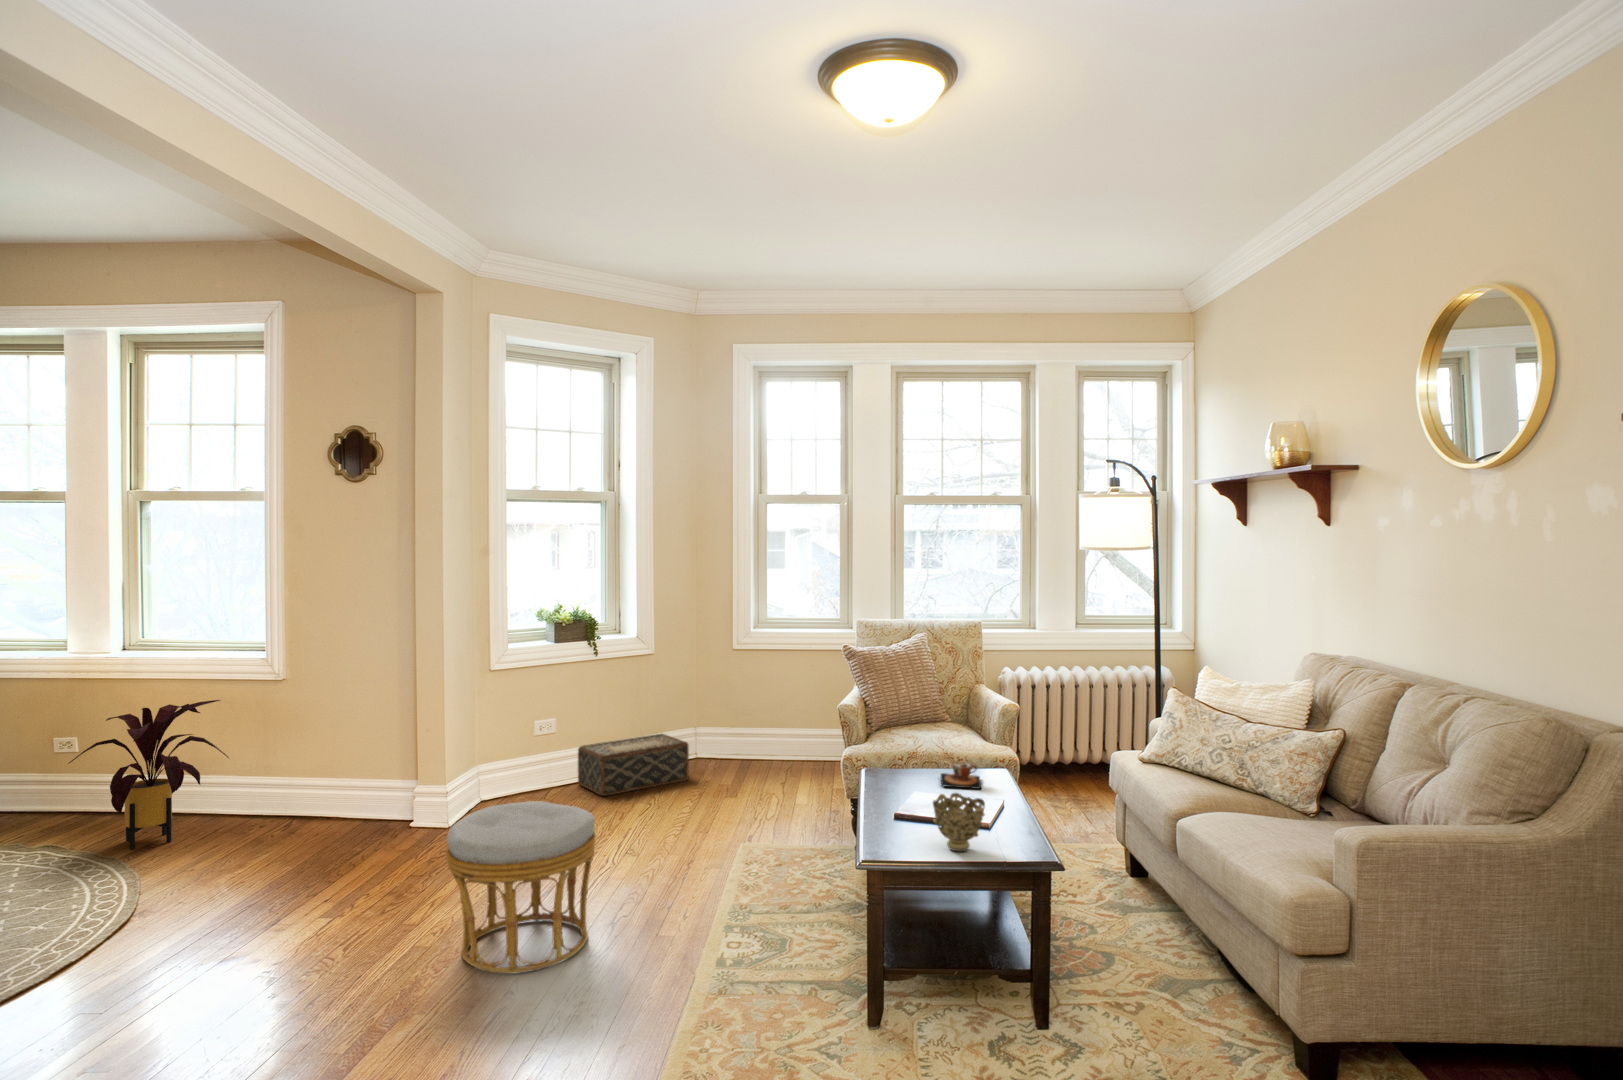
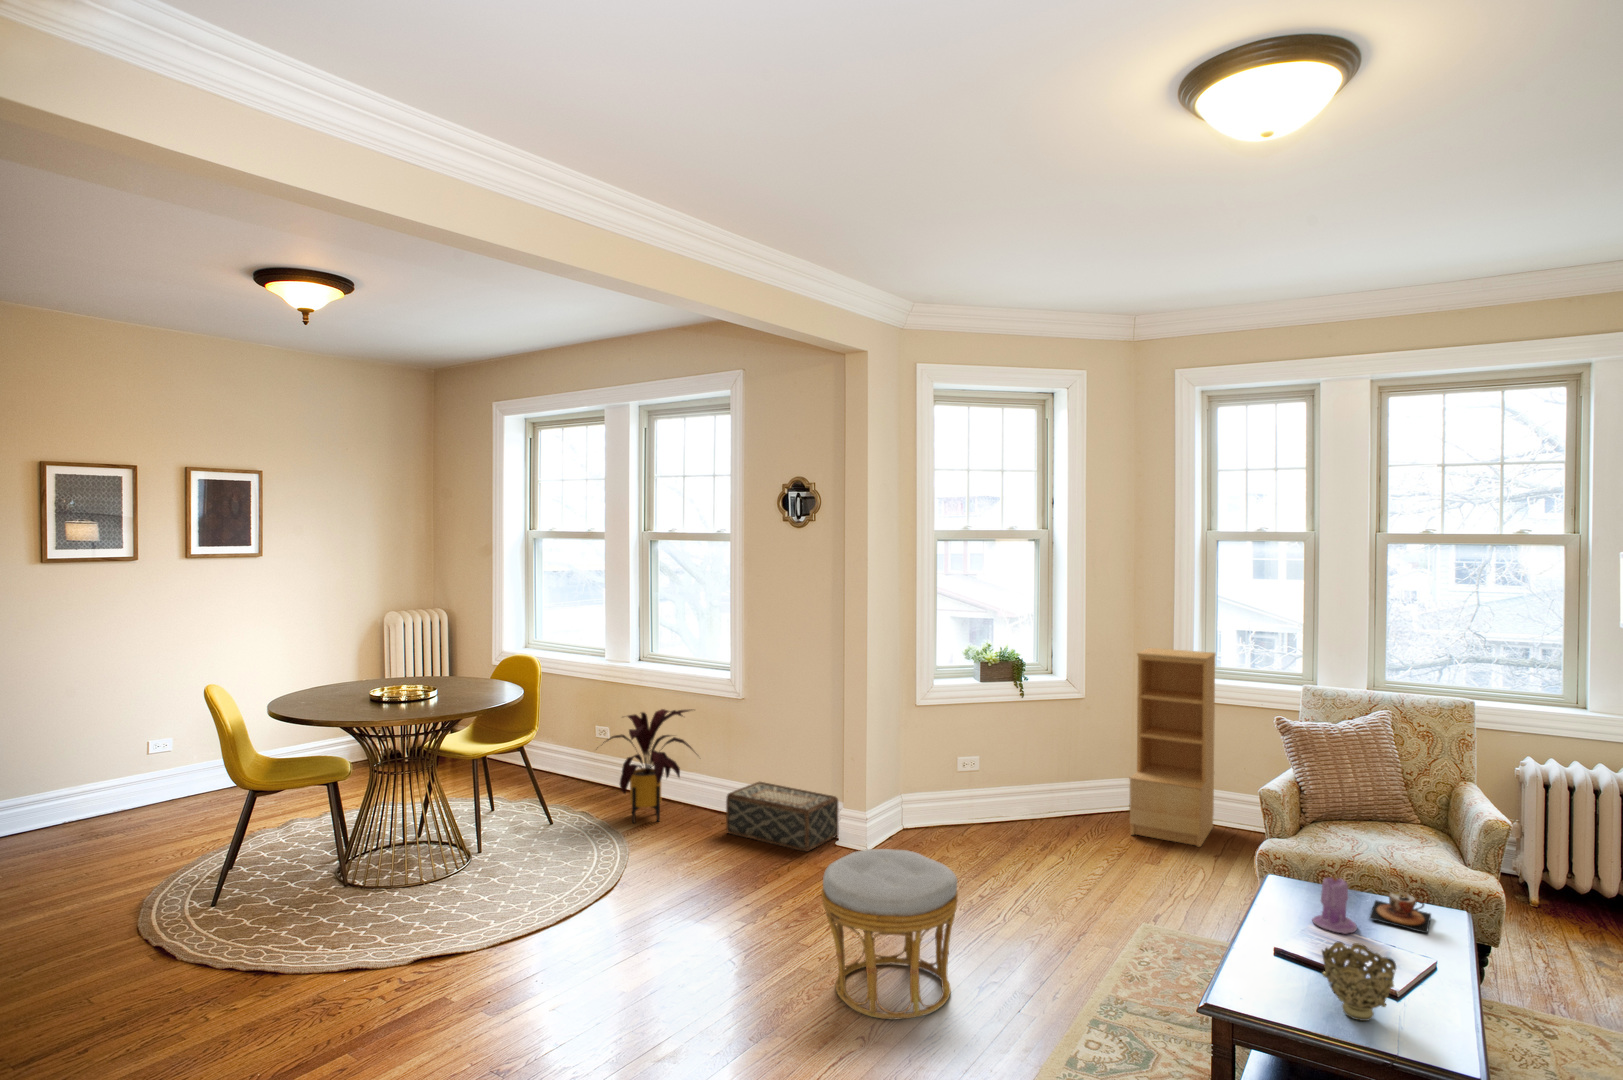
bookshelf: none [712,603,780,777] -> present [1130,648,1215,847]
woven basket: present [578,734,689,796] -> present [726,782,838,851]
candle: none [903,750,936,799] -> present [1312,876,1357,934]

